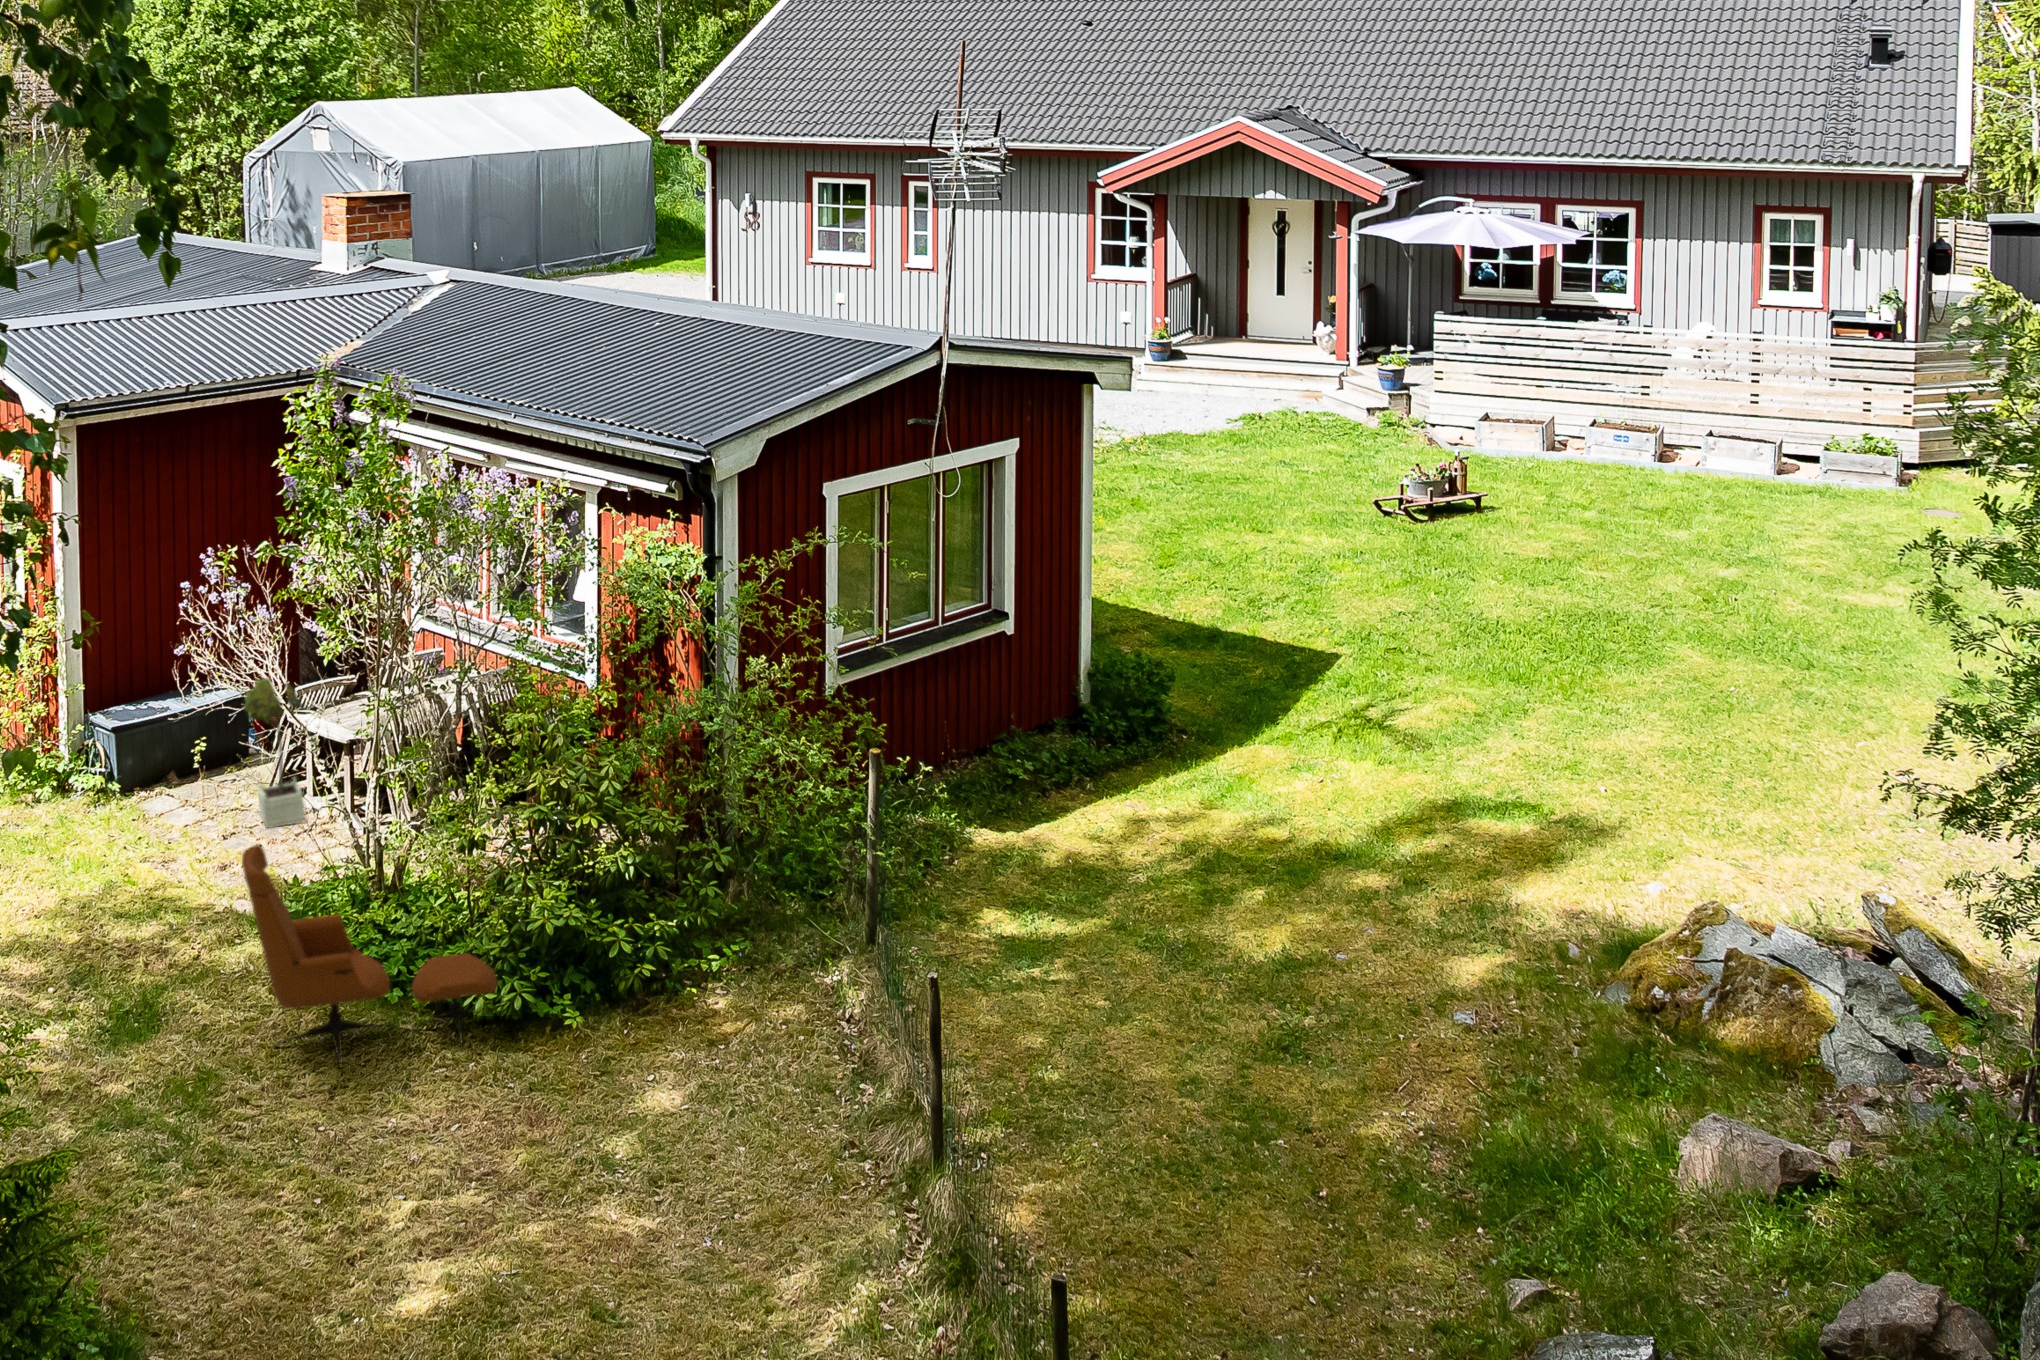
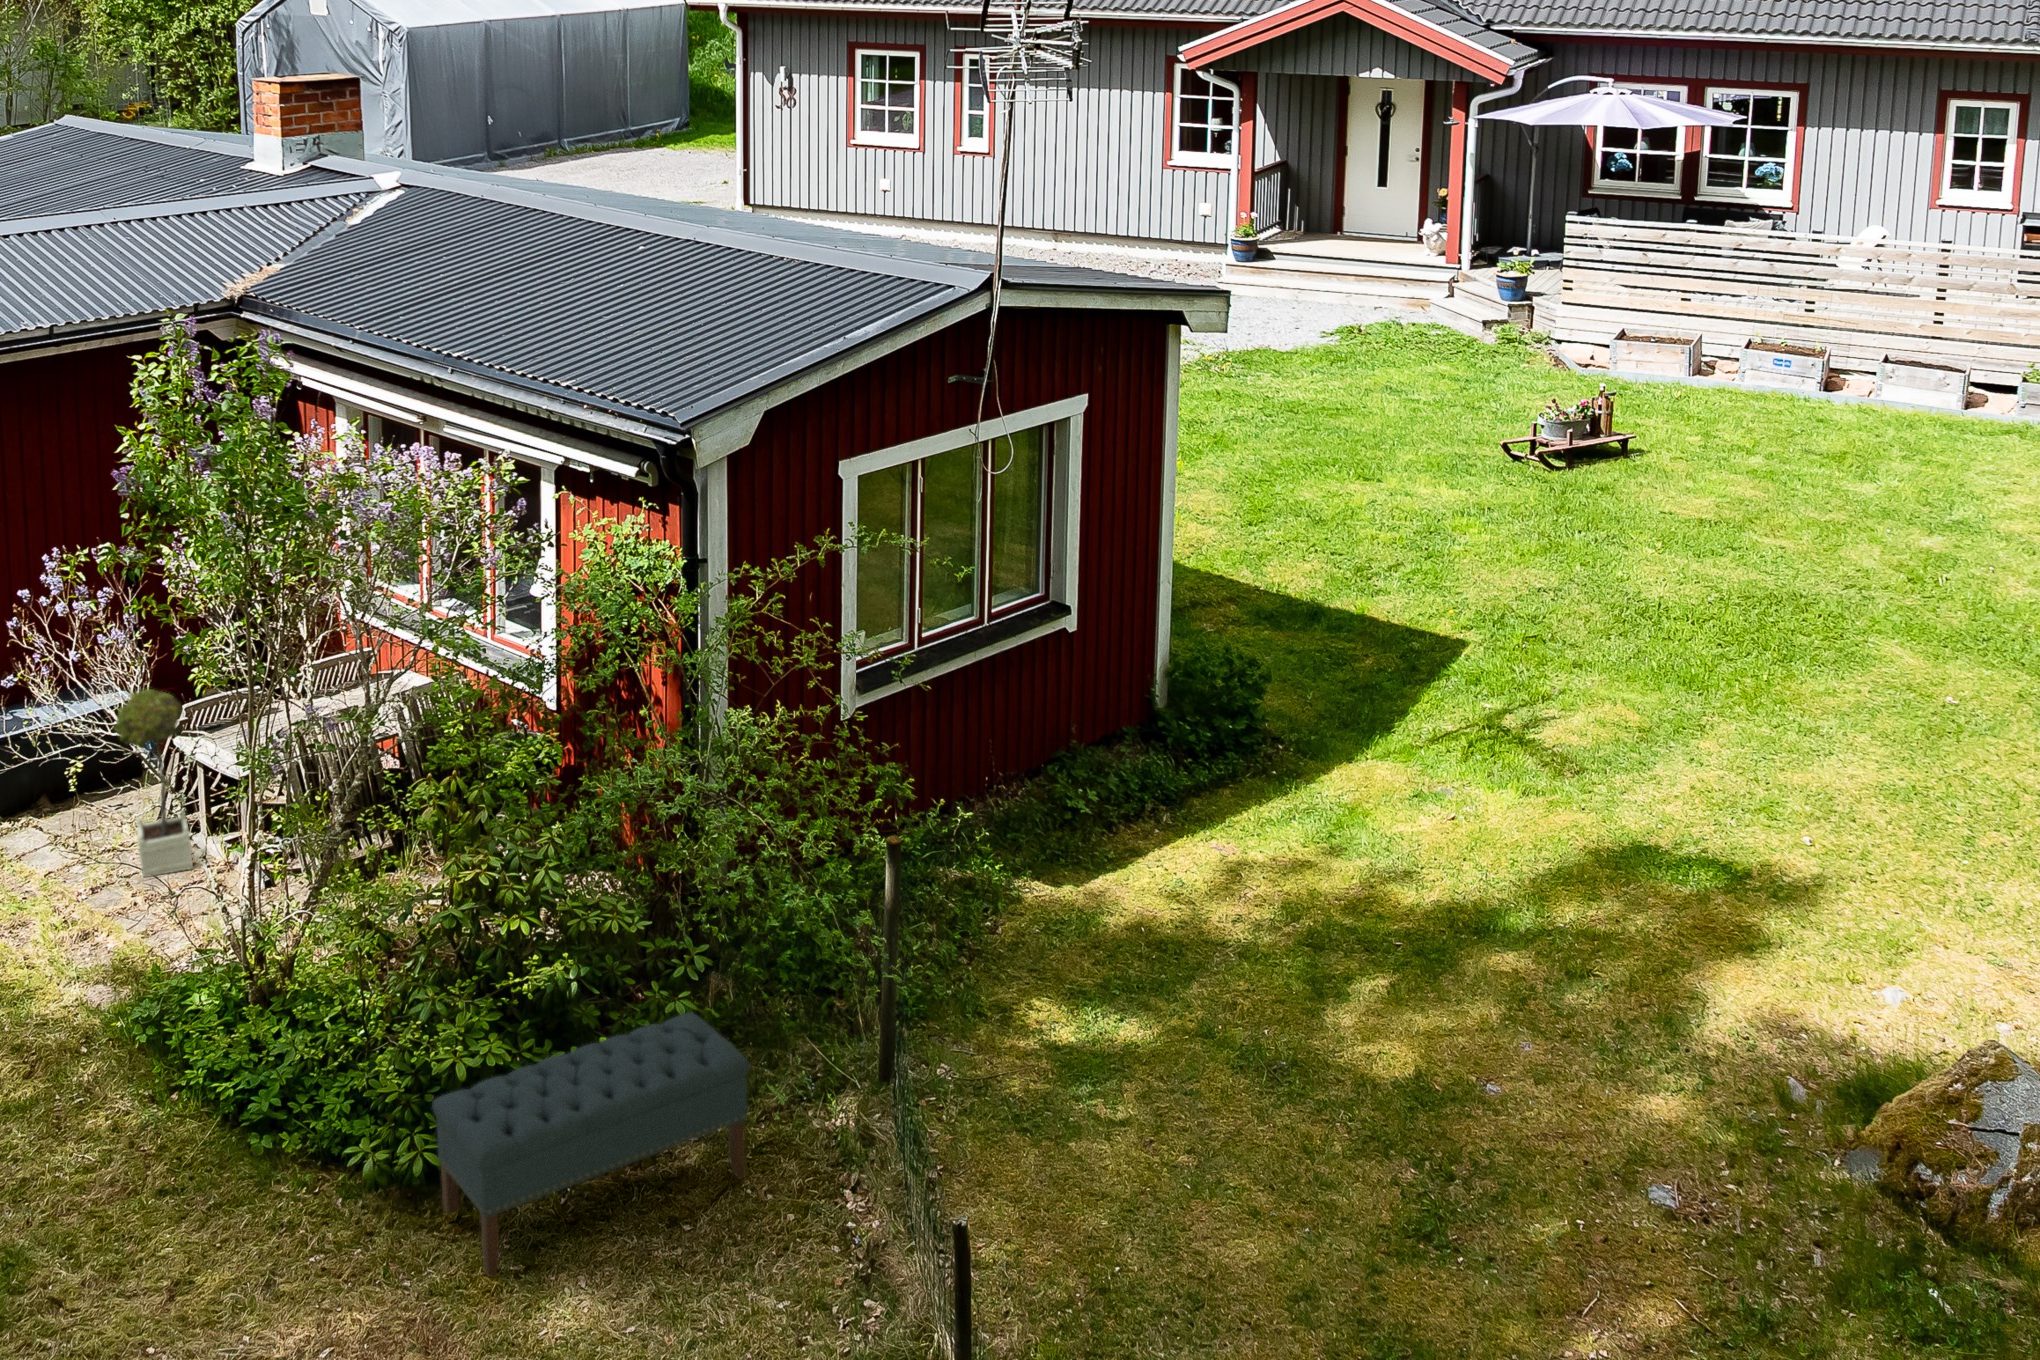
lounge chair: present [242,844,497,1067] -> none [34,973,392,1279]
bench: none [532,885,768,1065] -> present [432,1013,750,1277]

